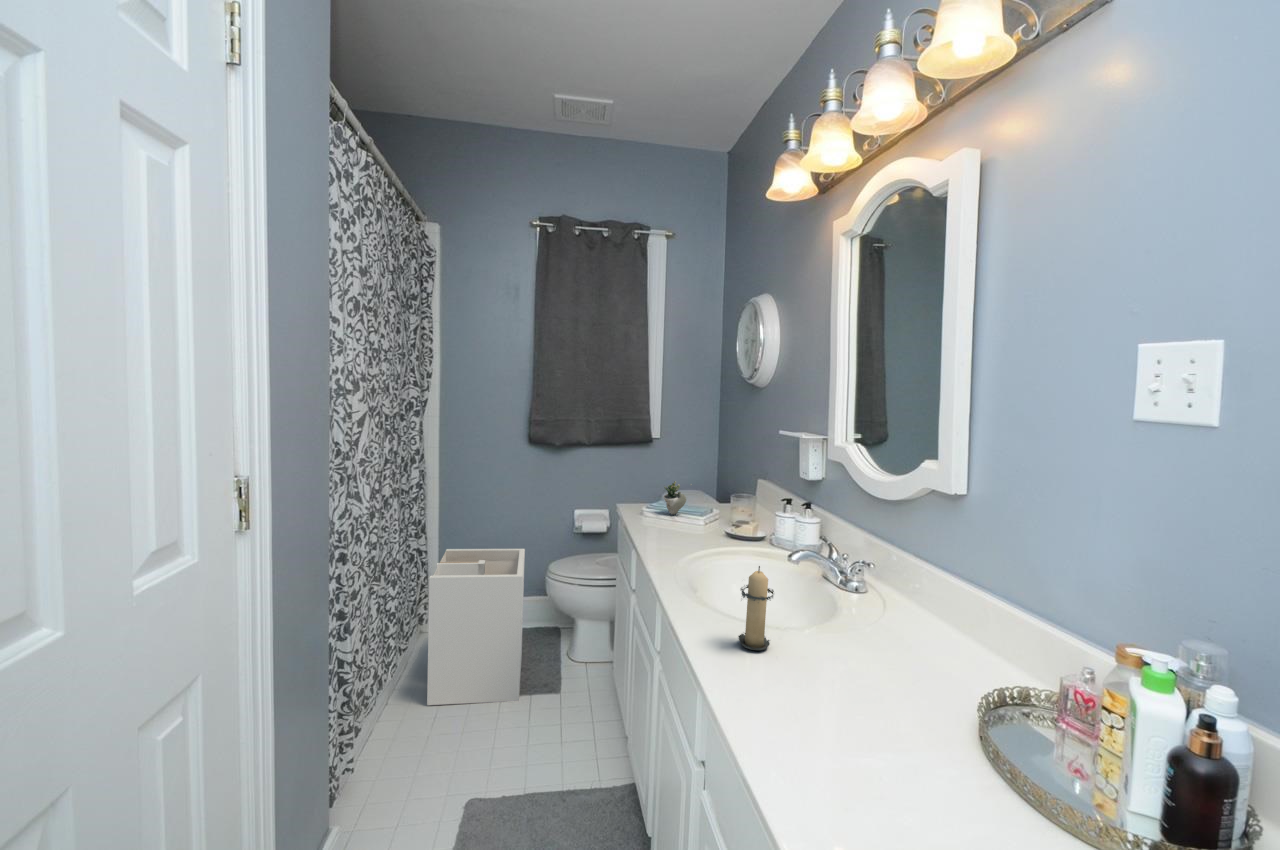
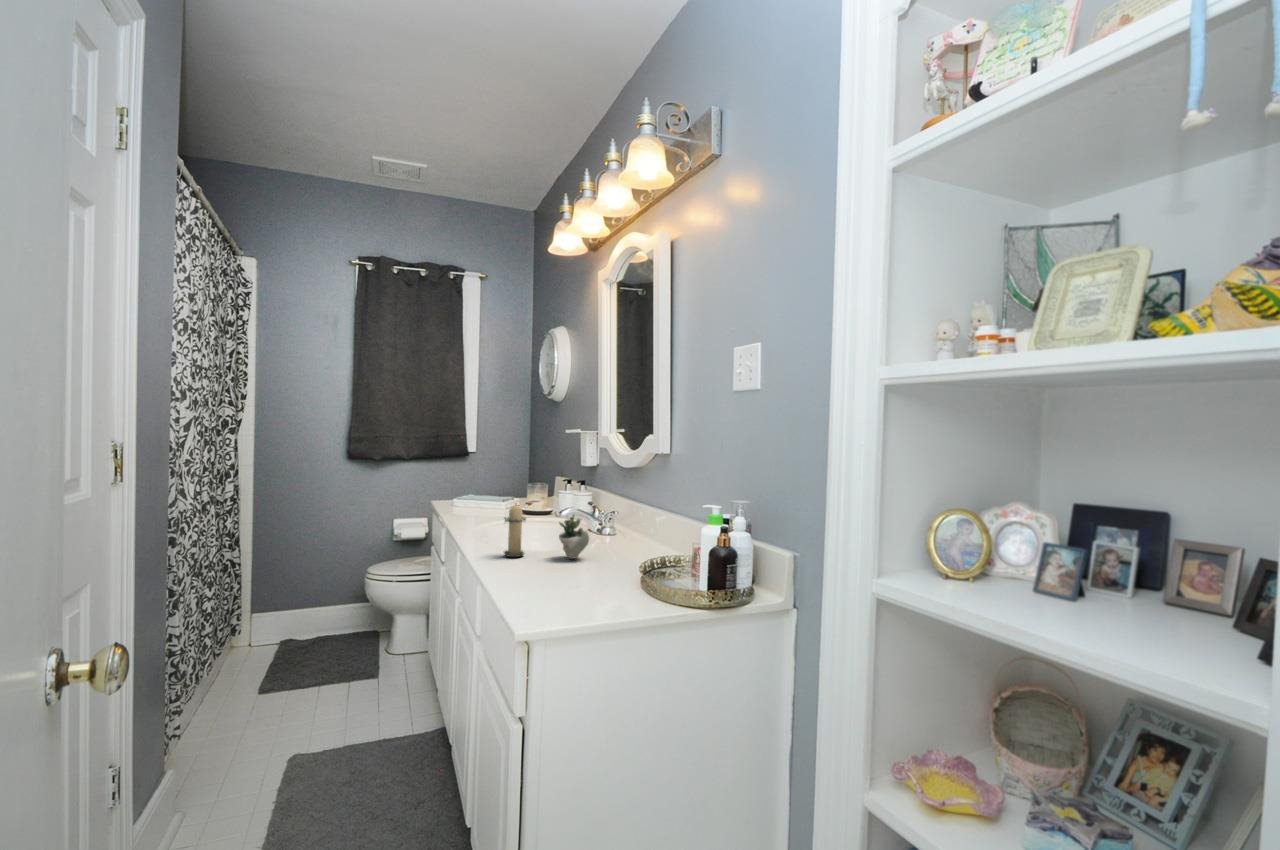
succulent plant: present [664,481,692,514] -> present [559,514,589,559]
laundry hamper: present [427,549,525,705] -> none [245,552,344,699]

